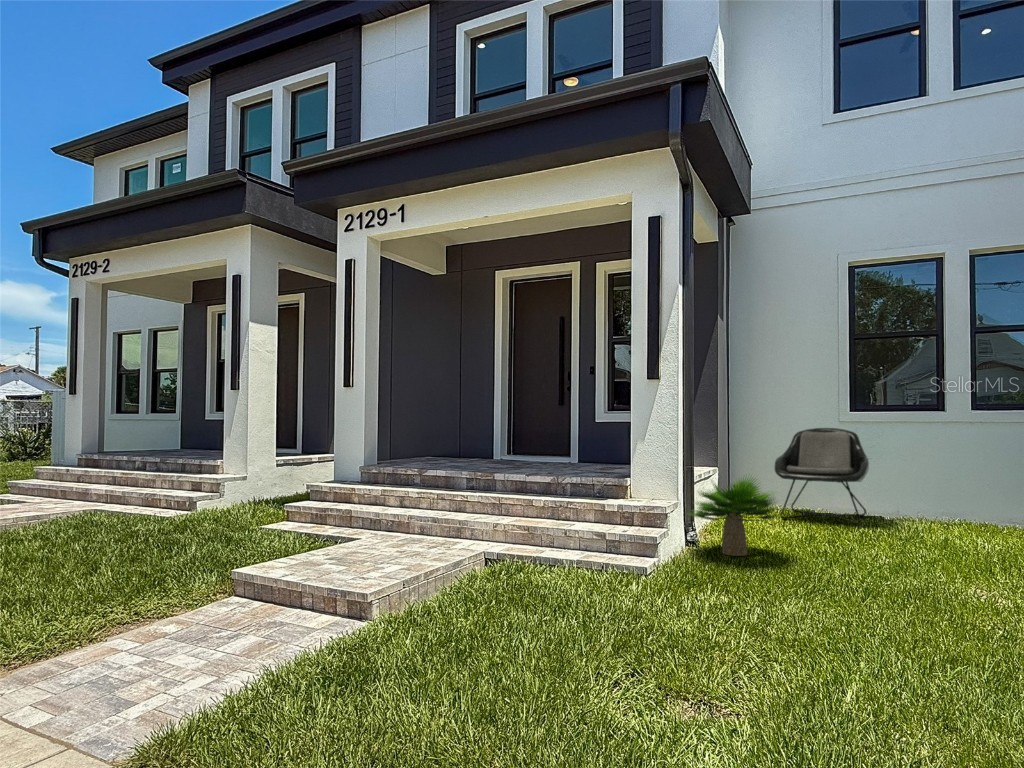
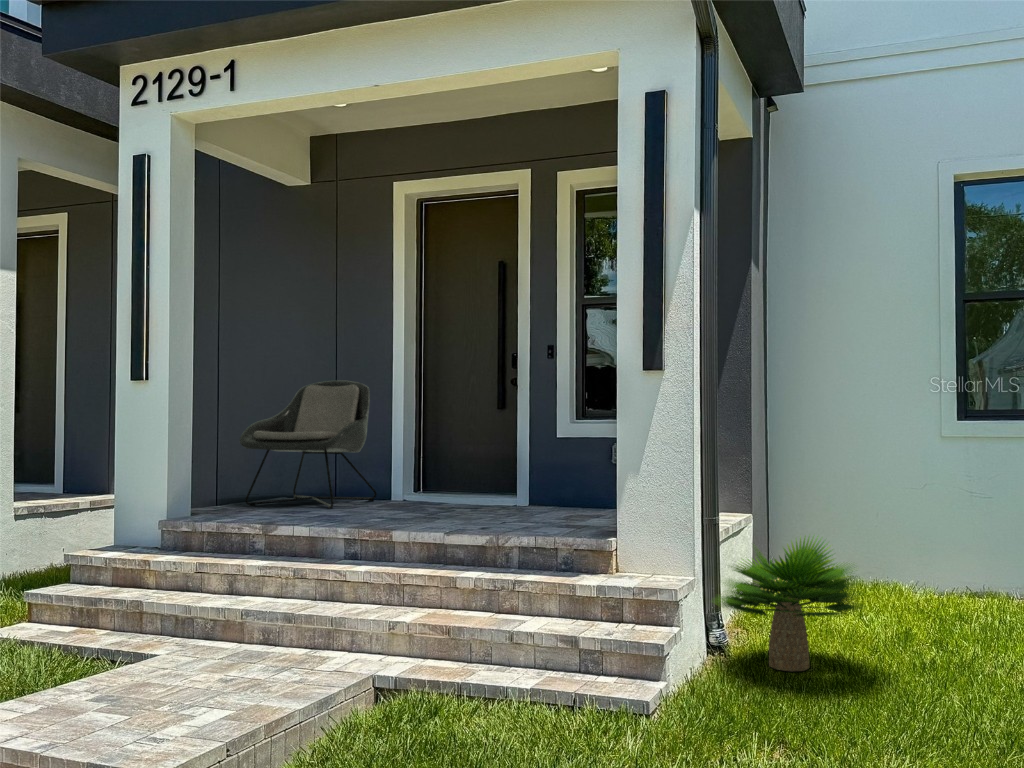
lounge chair: present [774,428,869,525] -> present [240,381,377,509]

